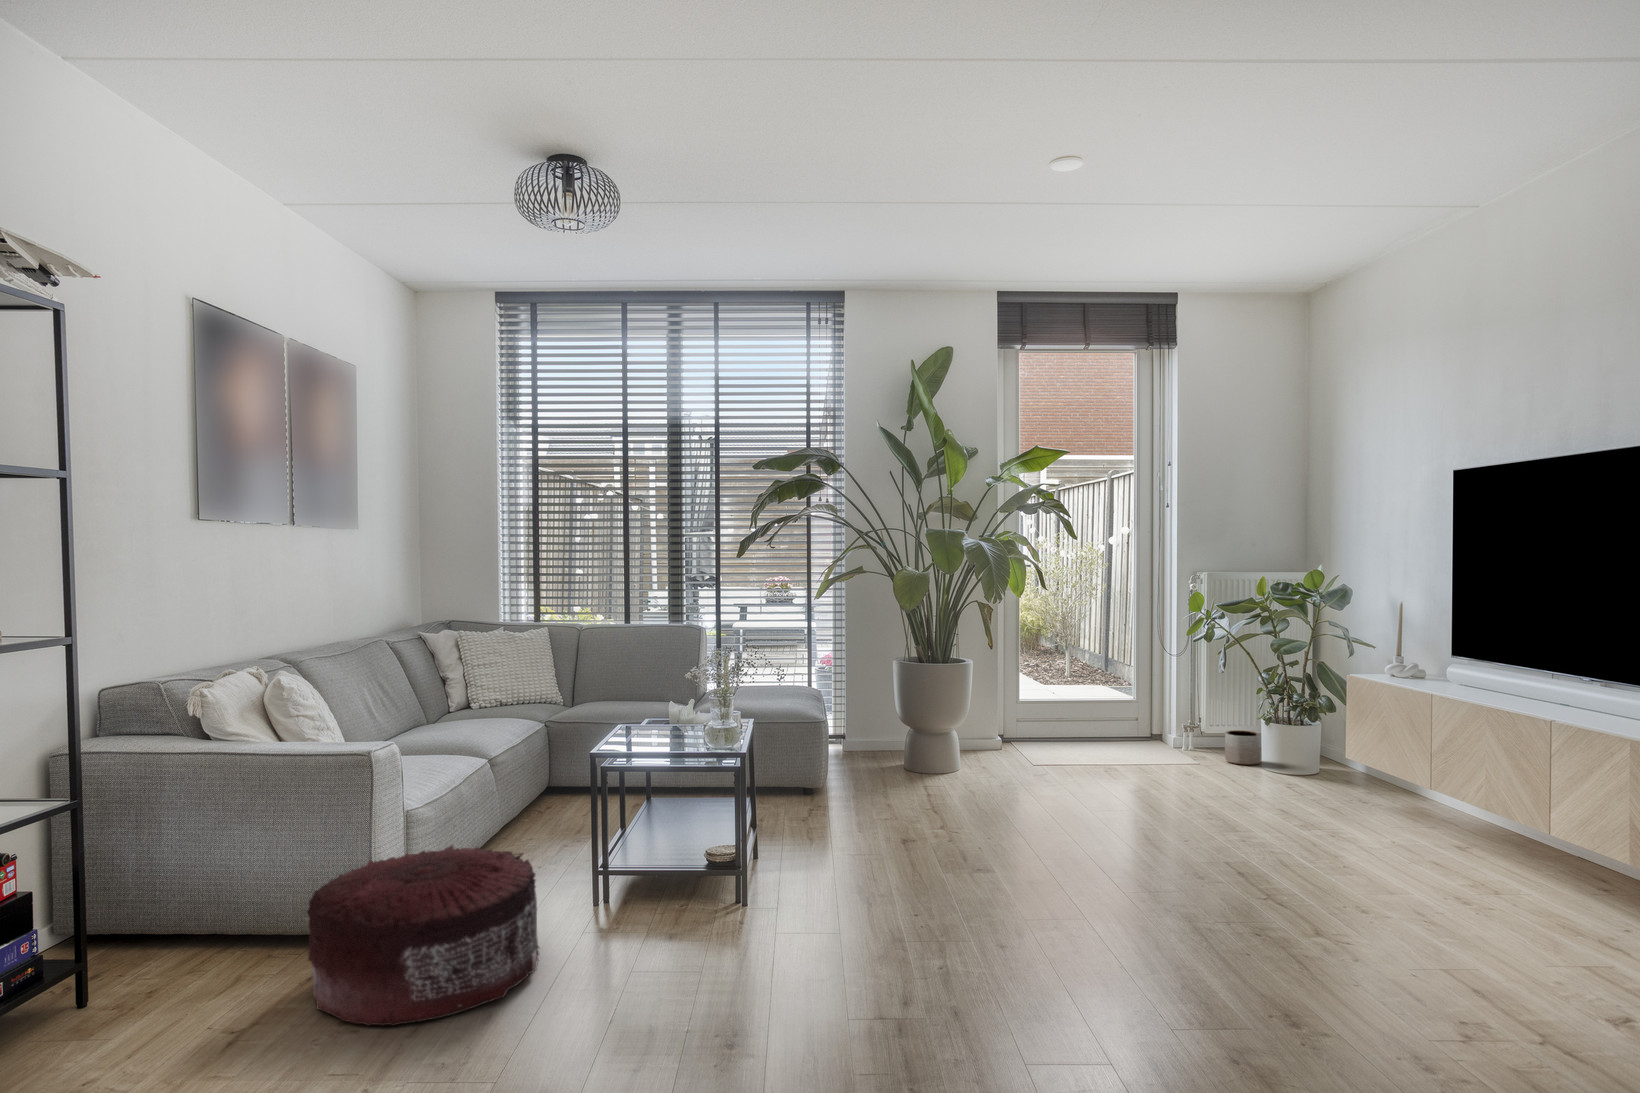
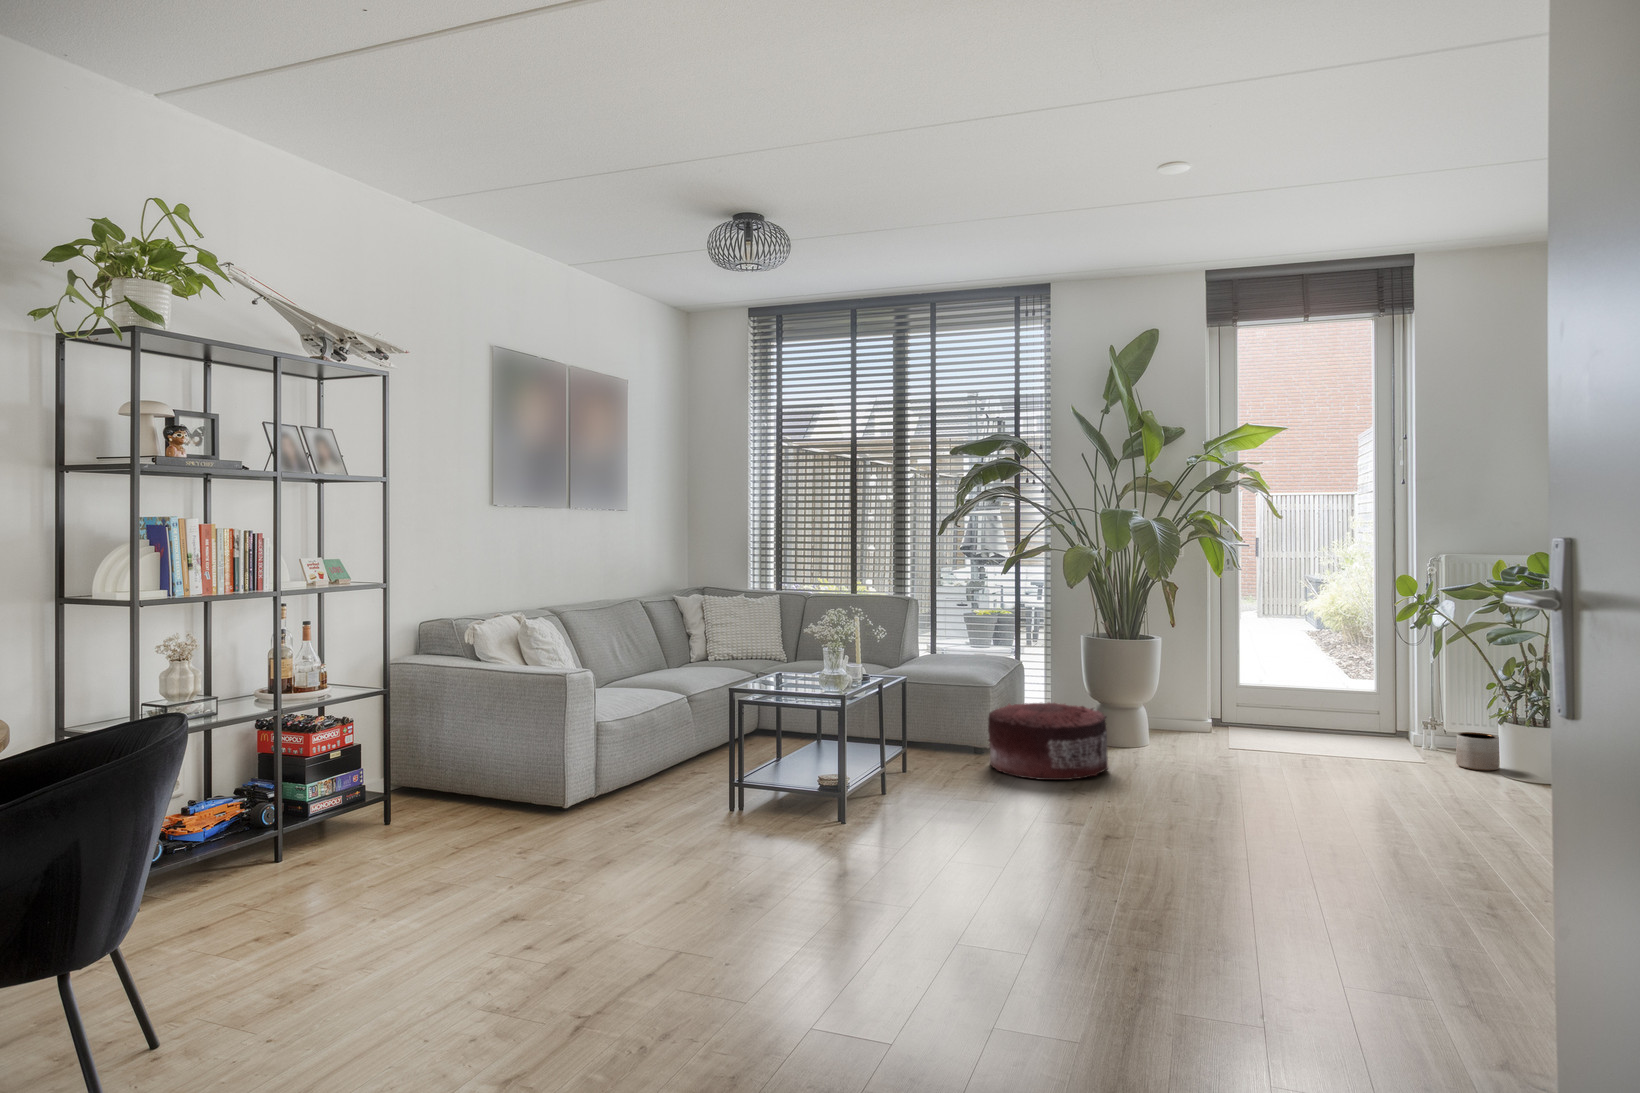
pouf: present [307,845,539,1026] -> present [988,702,1108,780]

